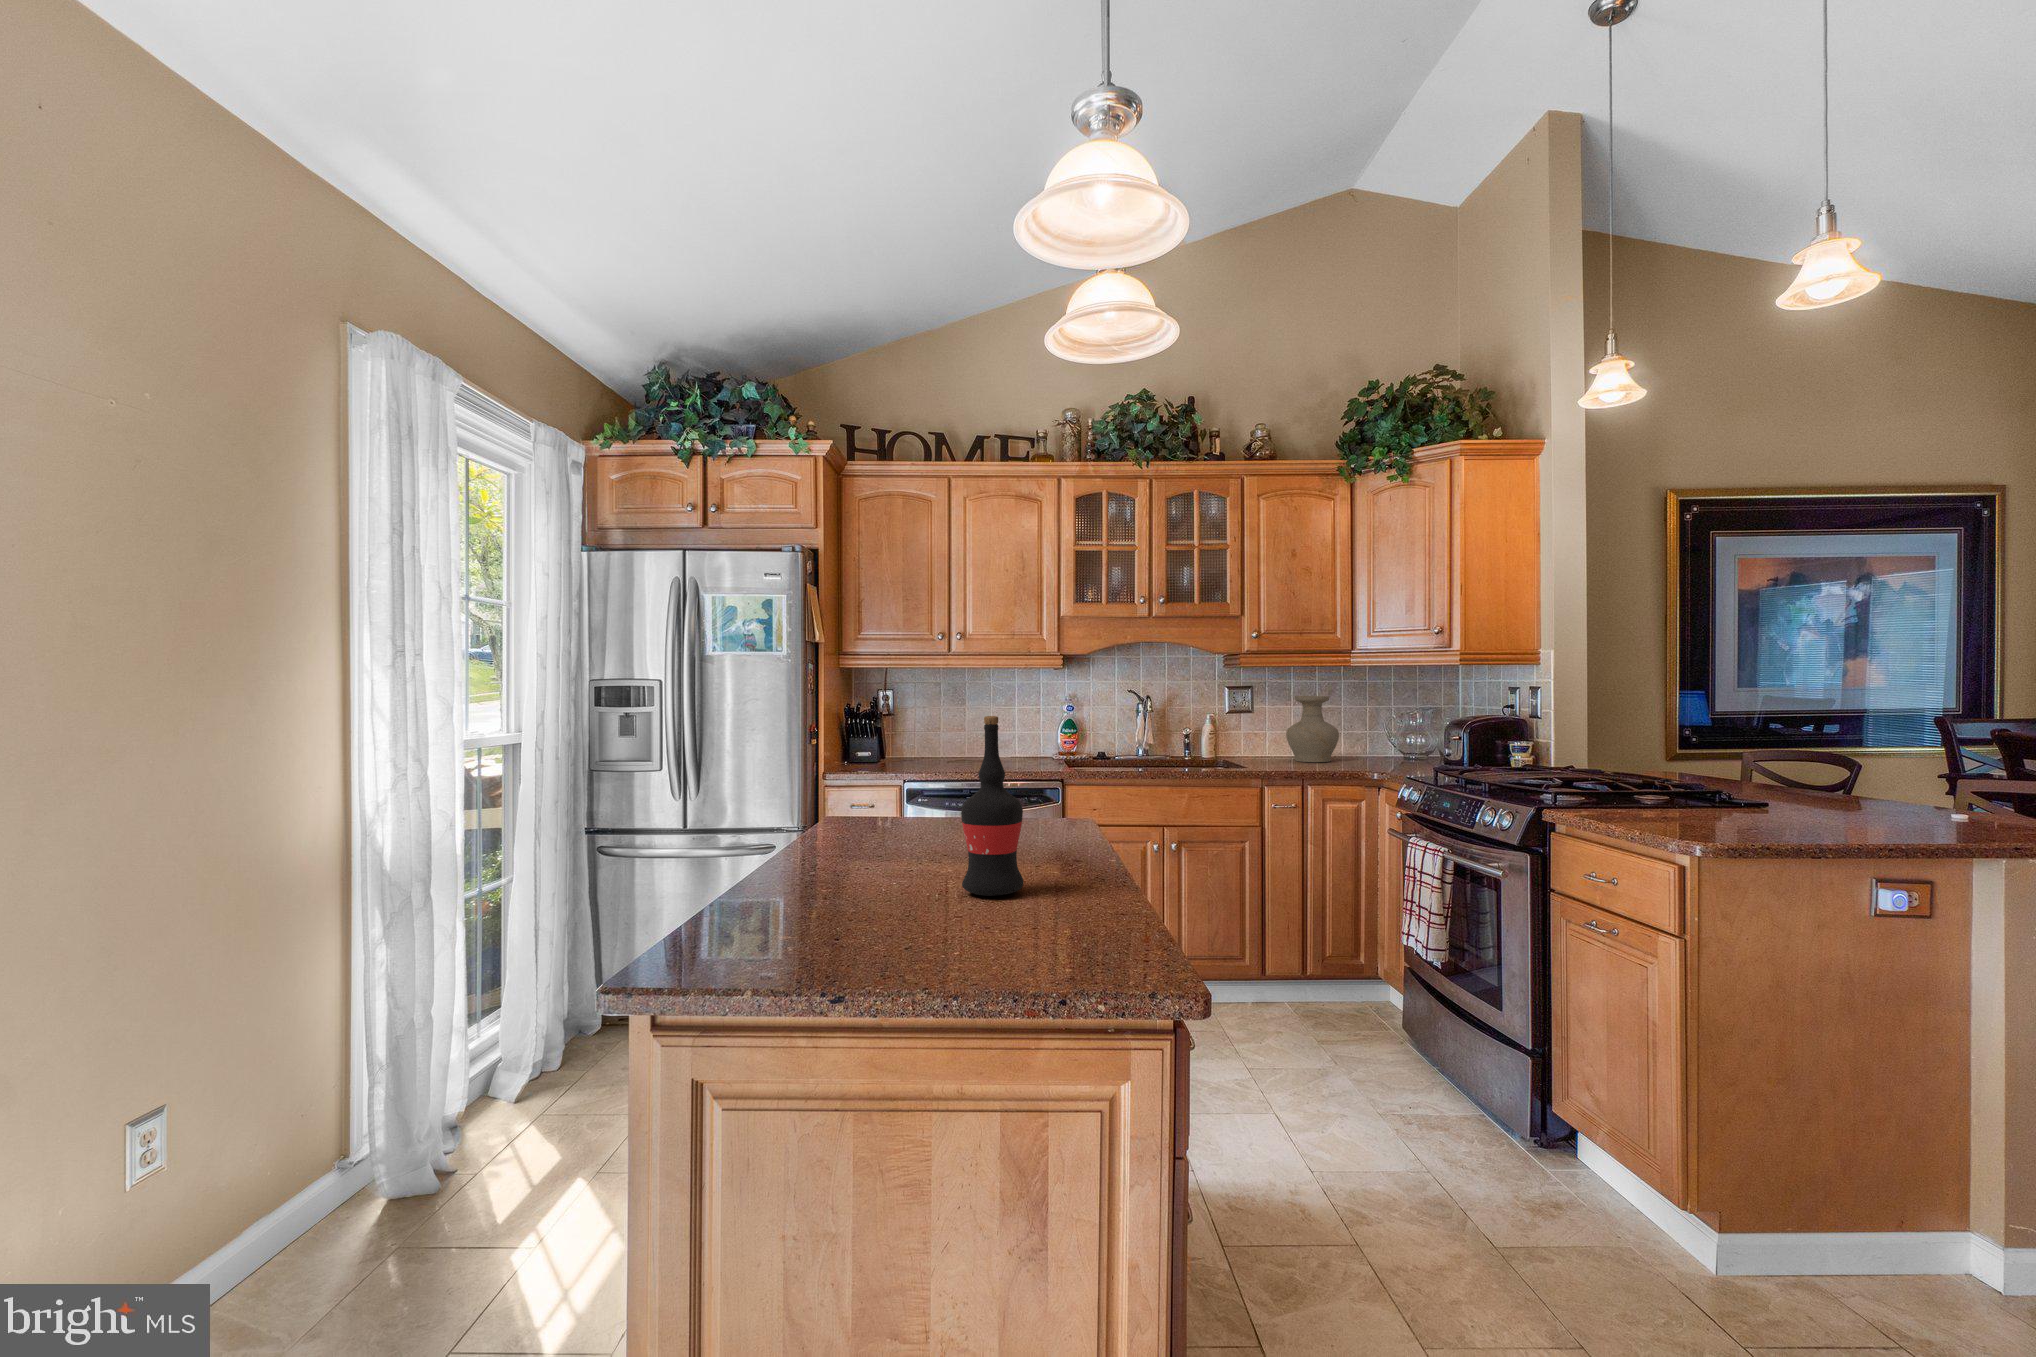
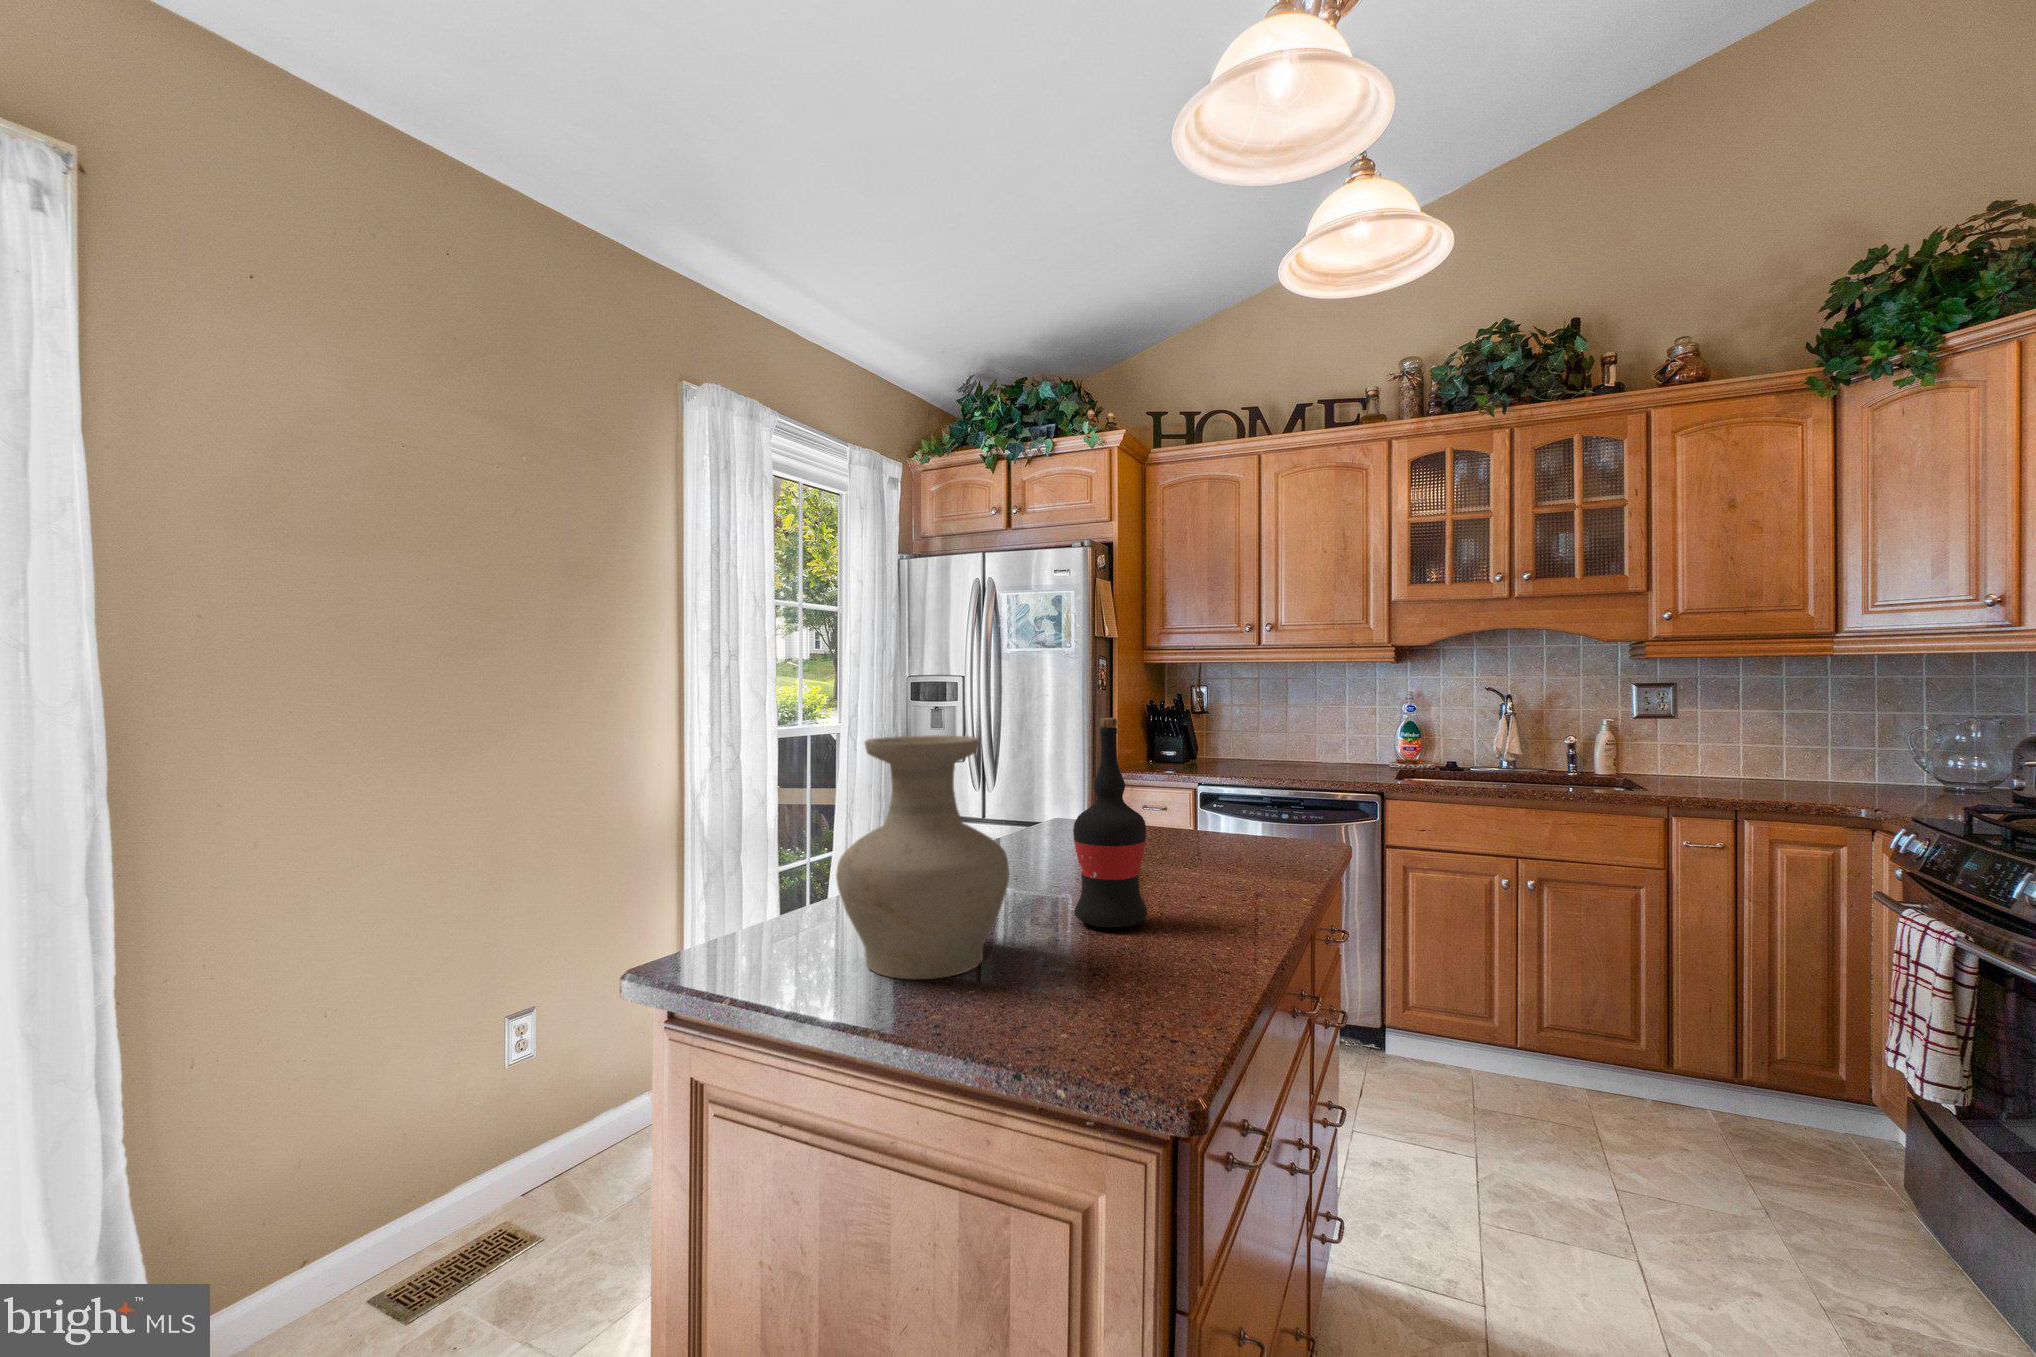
vase: present [1286,696,1339,762] -> present [836,735,1009,979]

